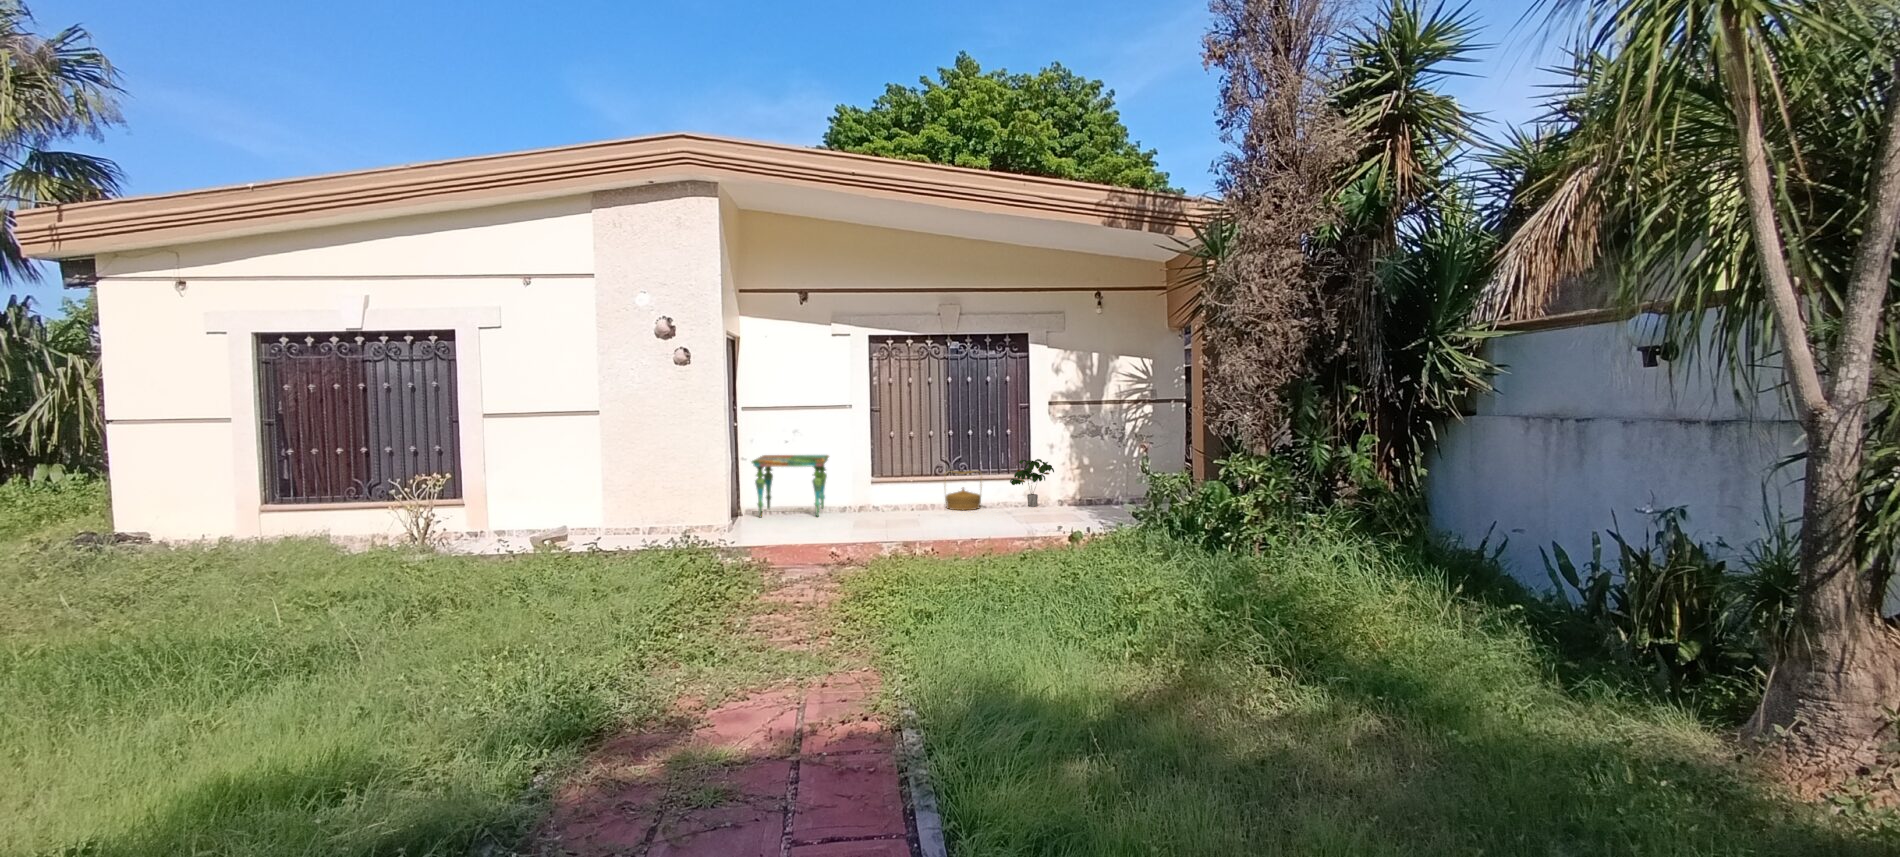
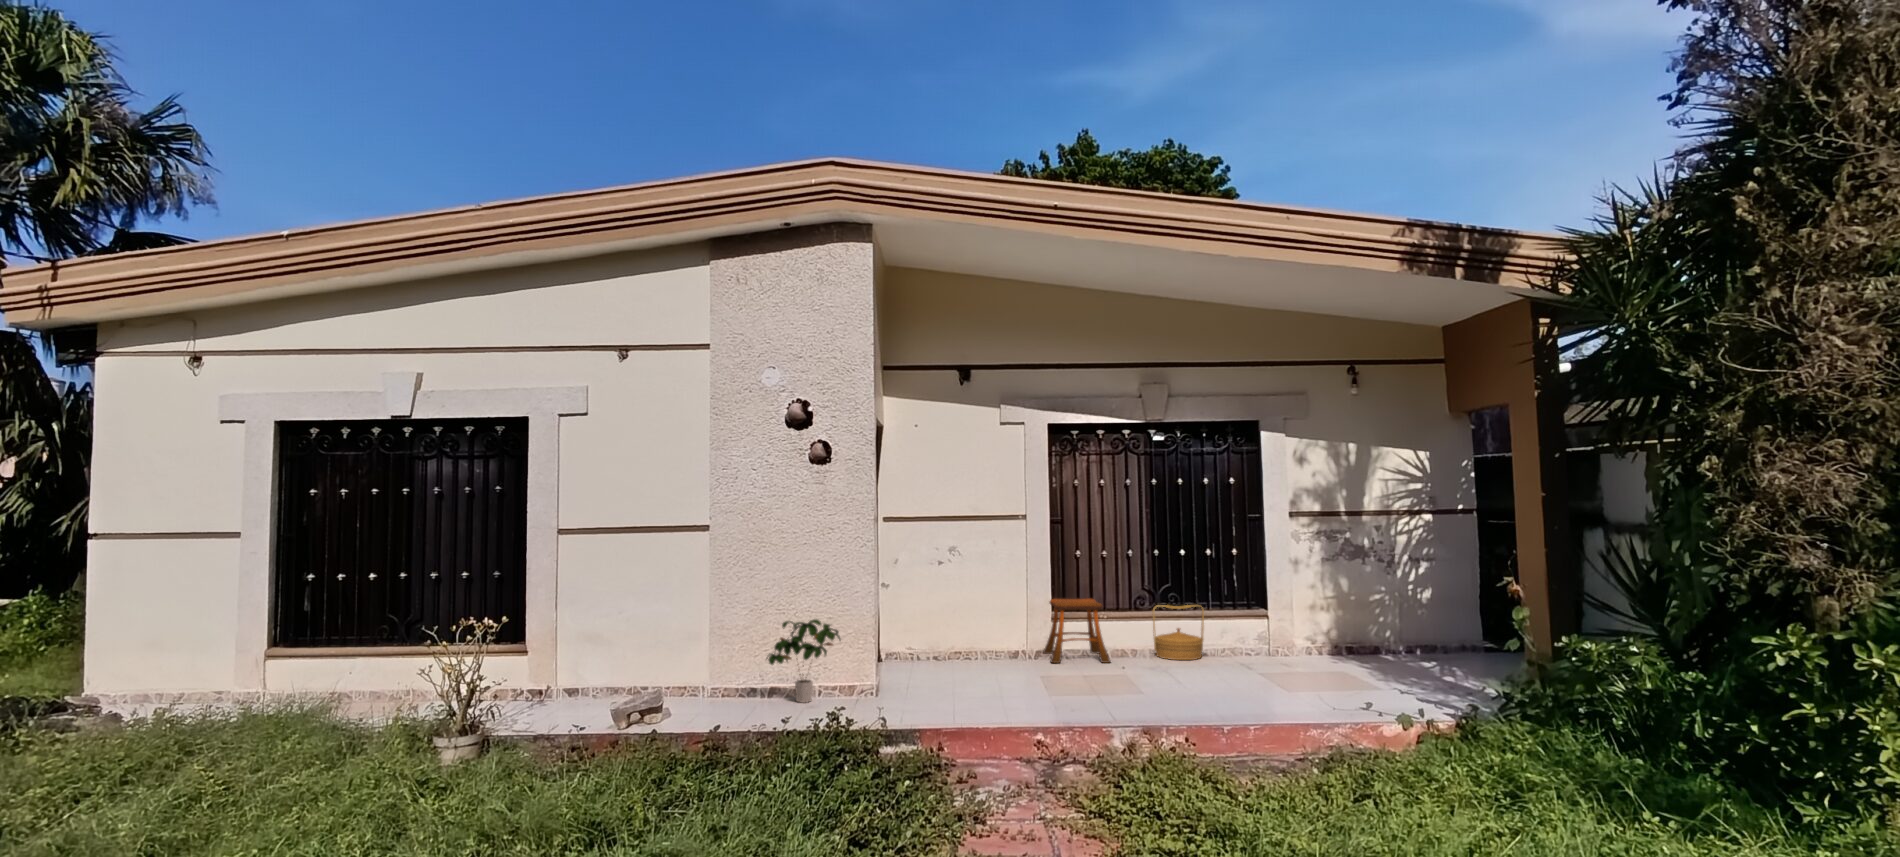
side table: present [752,455,829,517] -> none [901,581,998,669]
potted plant: present [1010,459,1054,507] -> present [767,619,841,703]
stool: none [864,467,910,513] -> present [1043,599,1110,663]

